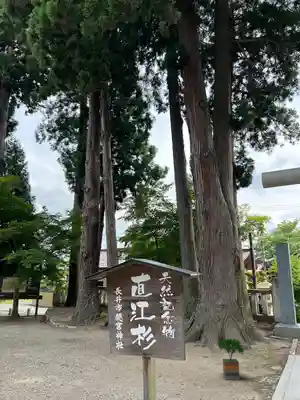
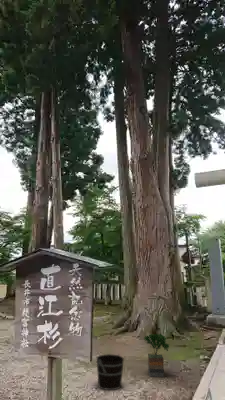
bucket: none [175,358,202,392] -> present [97,354,124,390]

